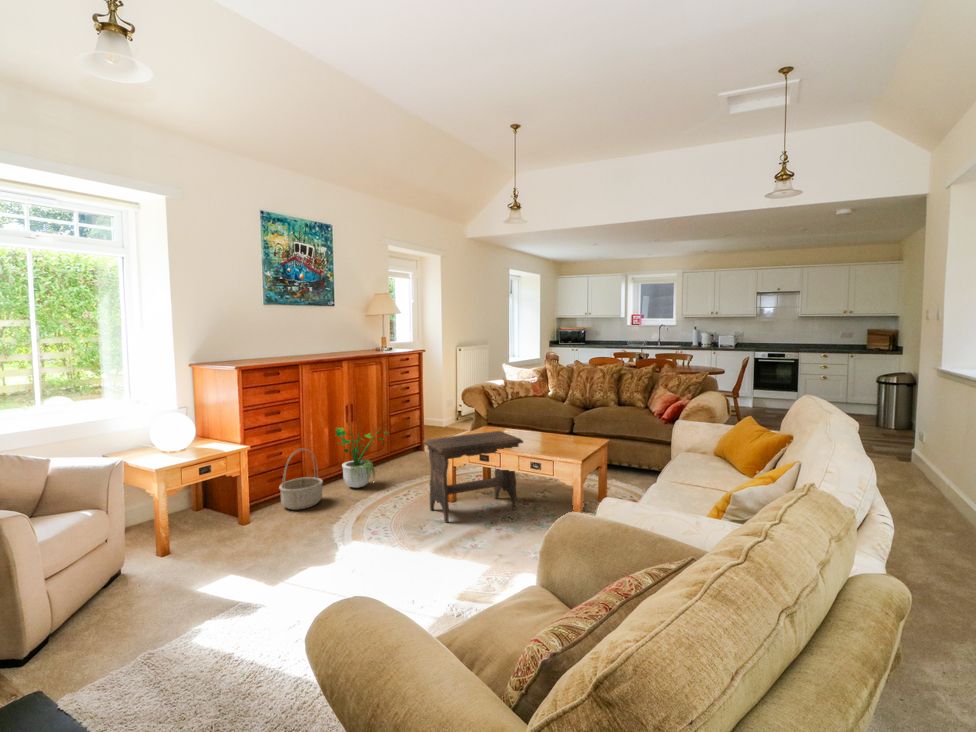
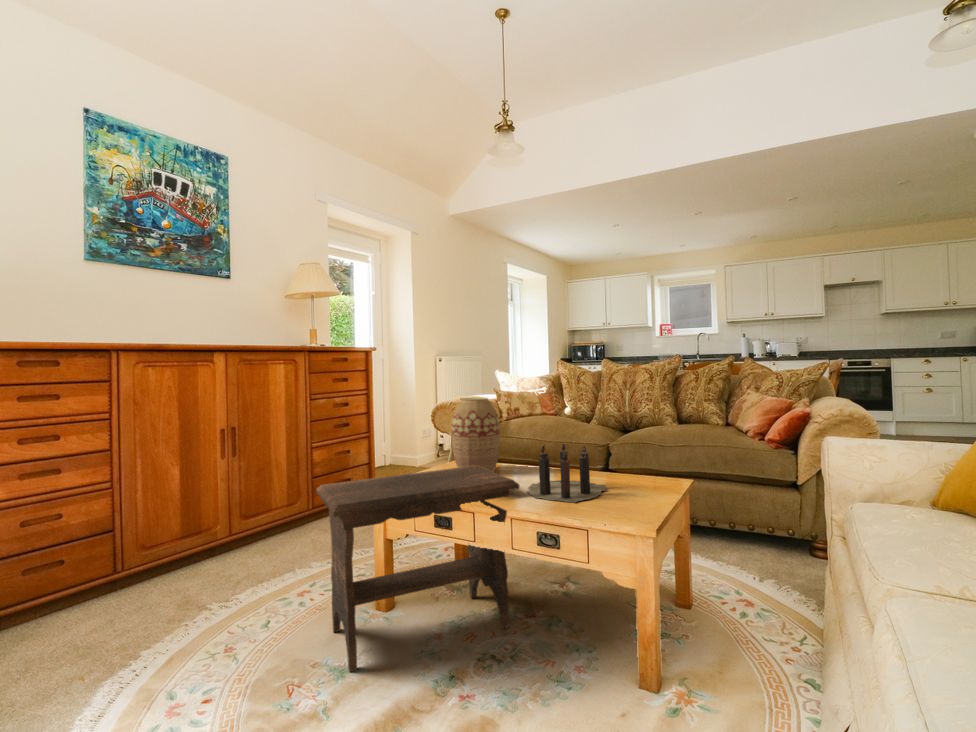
vase: none [485,393,512,436] -> present [451,397,500,472]
candle: none [521,420,570,450] -> present [527,442,607,503]
potted plant: present [335,425,388,488] -> none [176,435,298,575]
basket: present [279,448,323,510] -> none [31,506,139,633]

